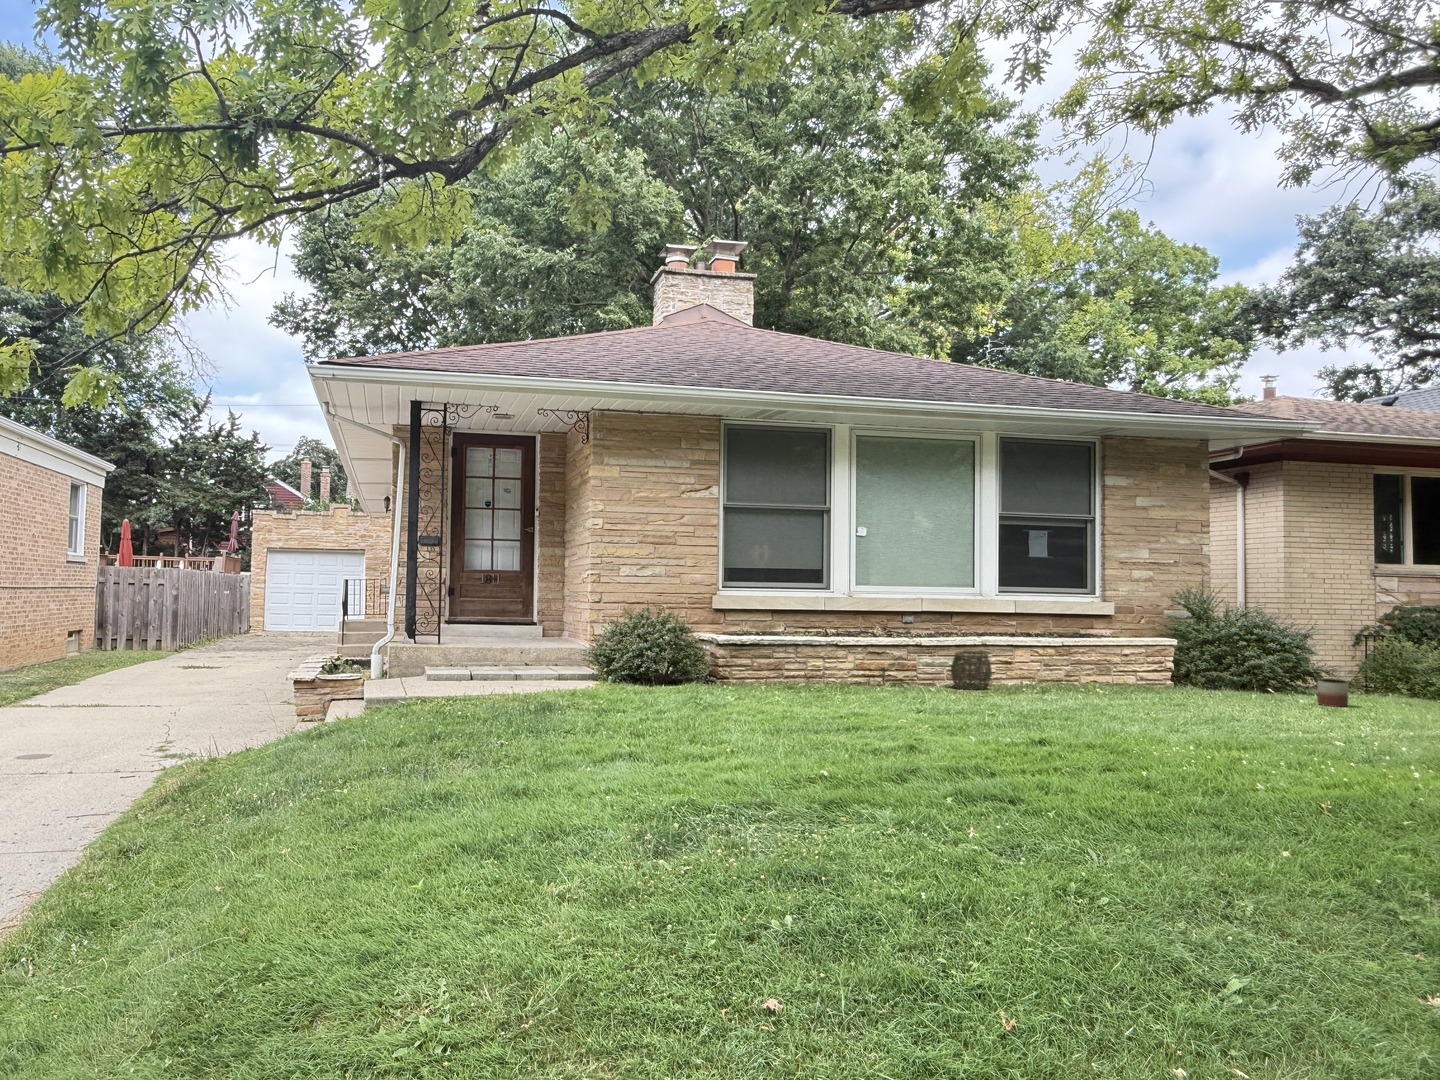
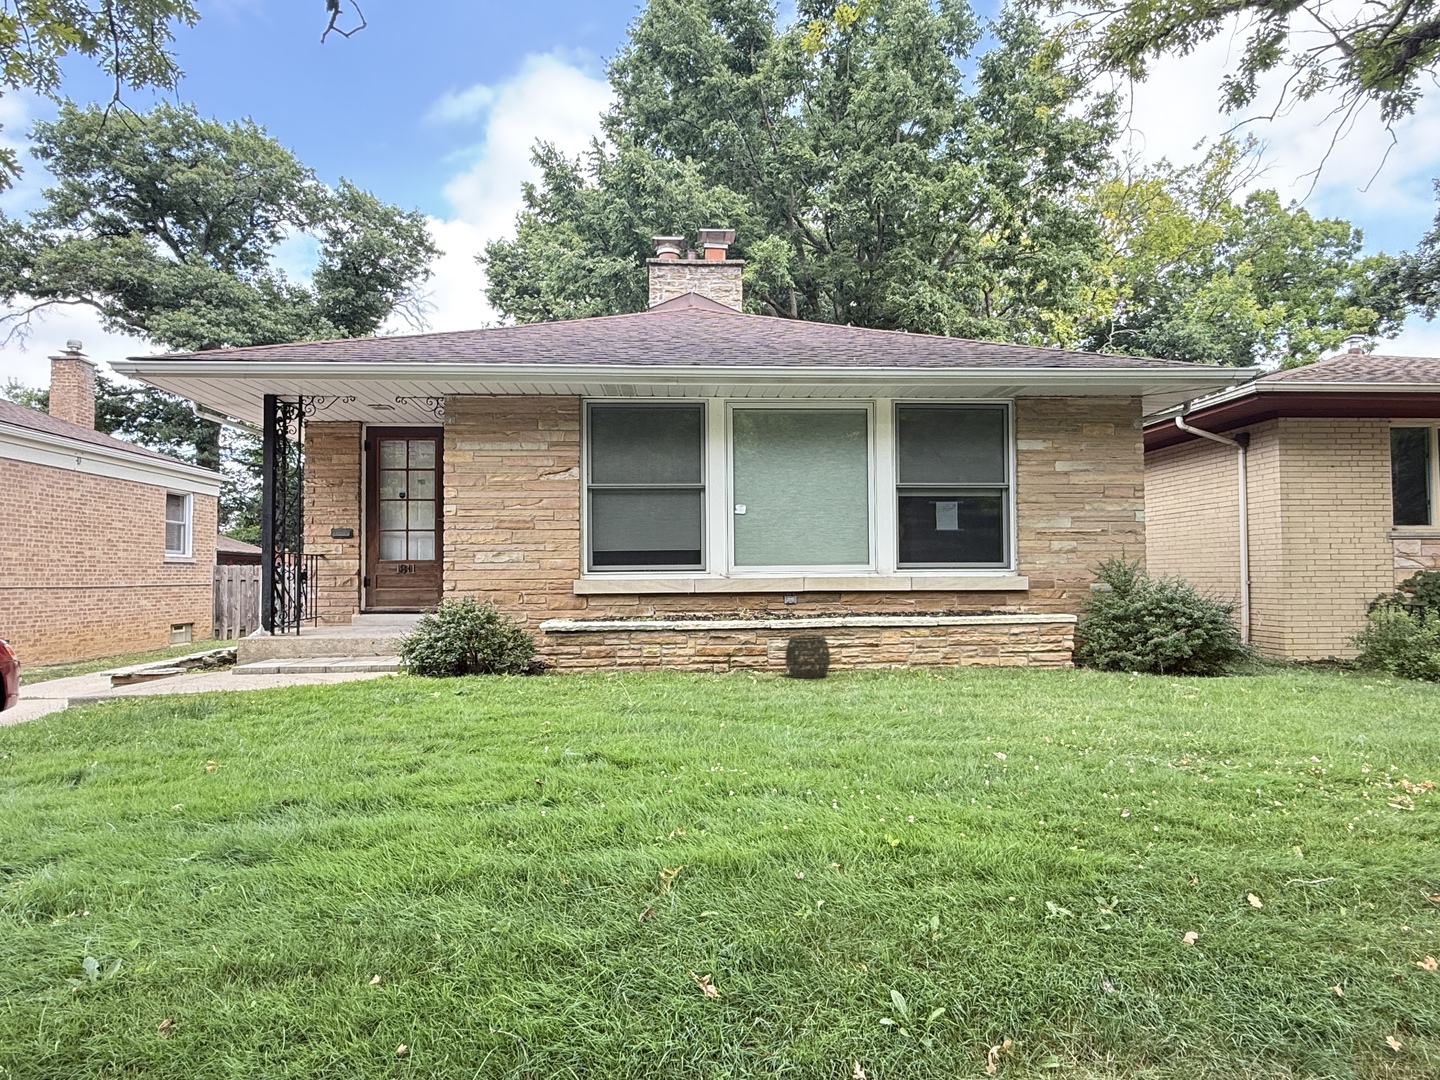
planter: present [1317,678,1349,707] -> none [1216,662,1255,699]

